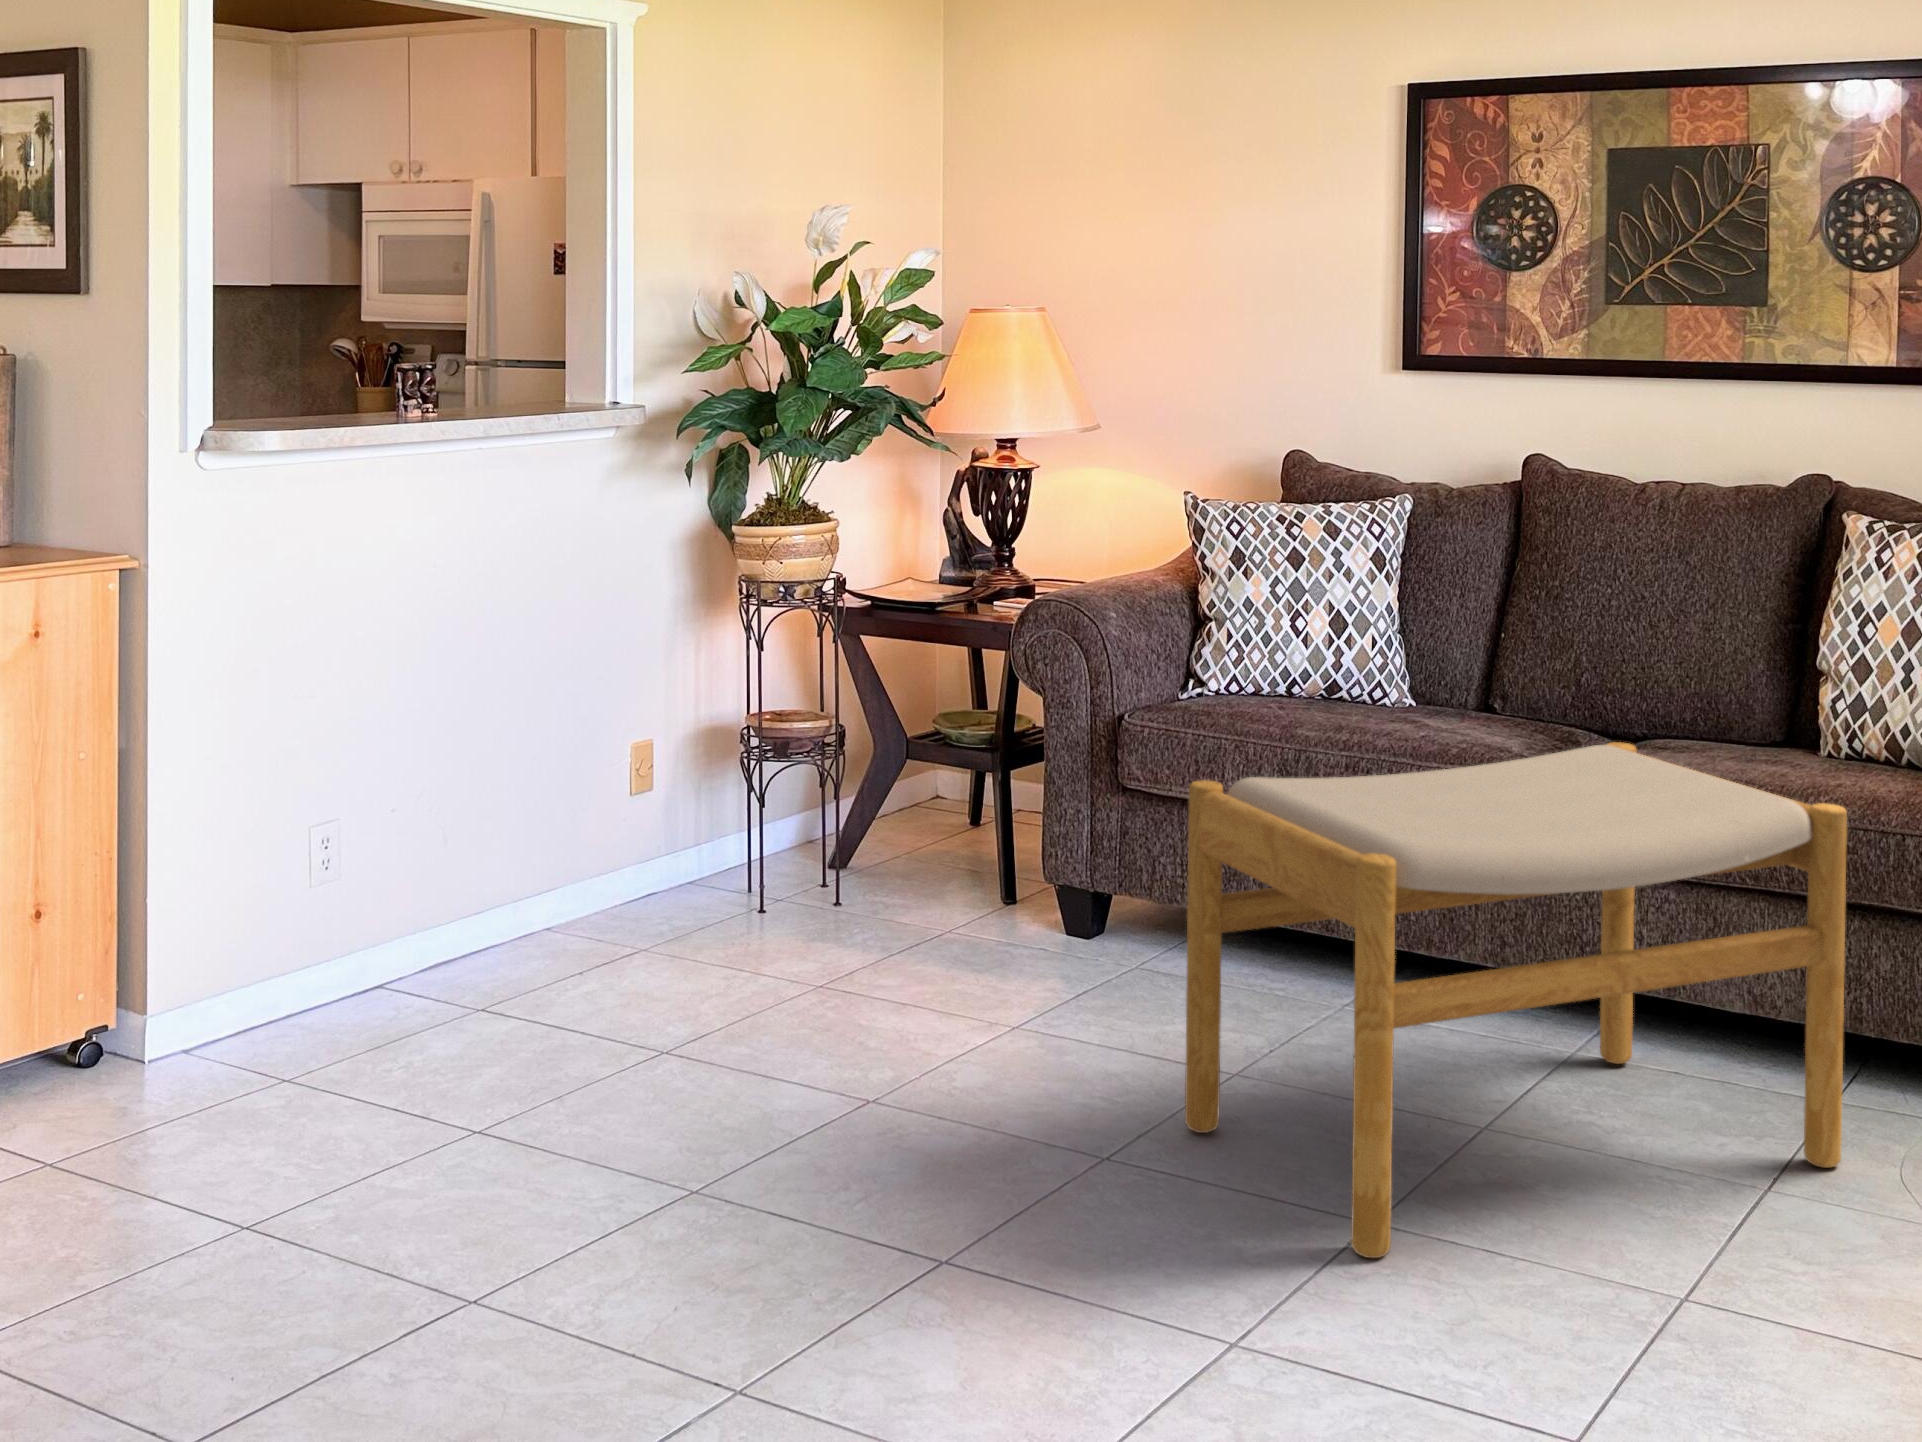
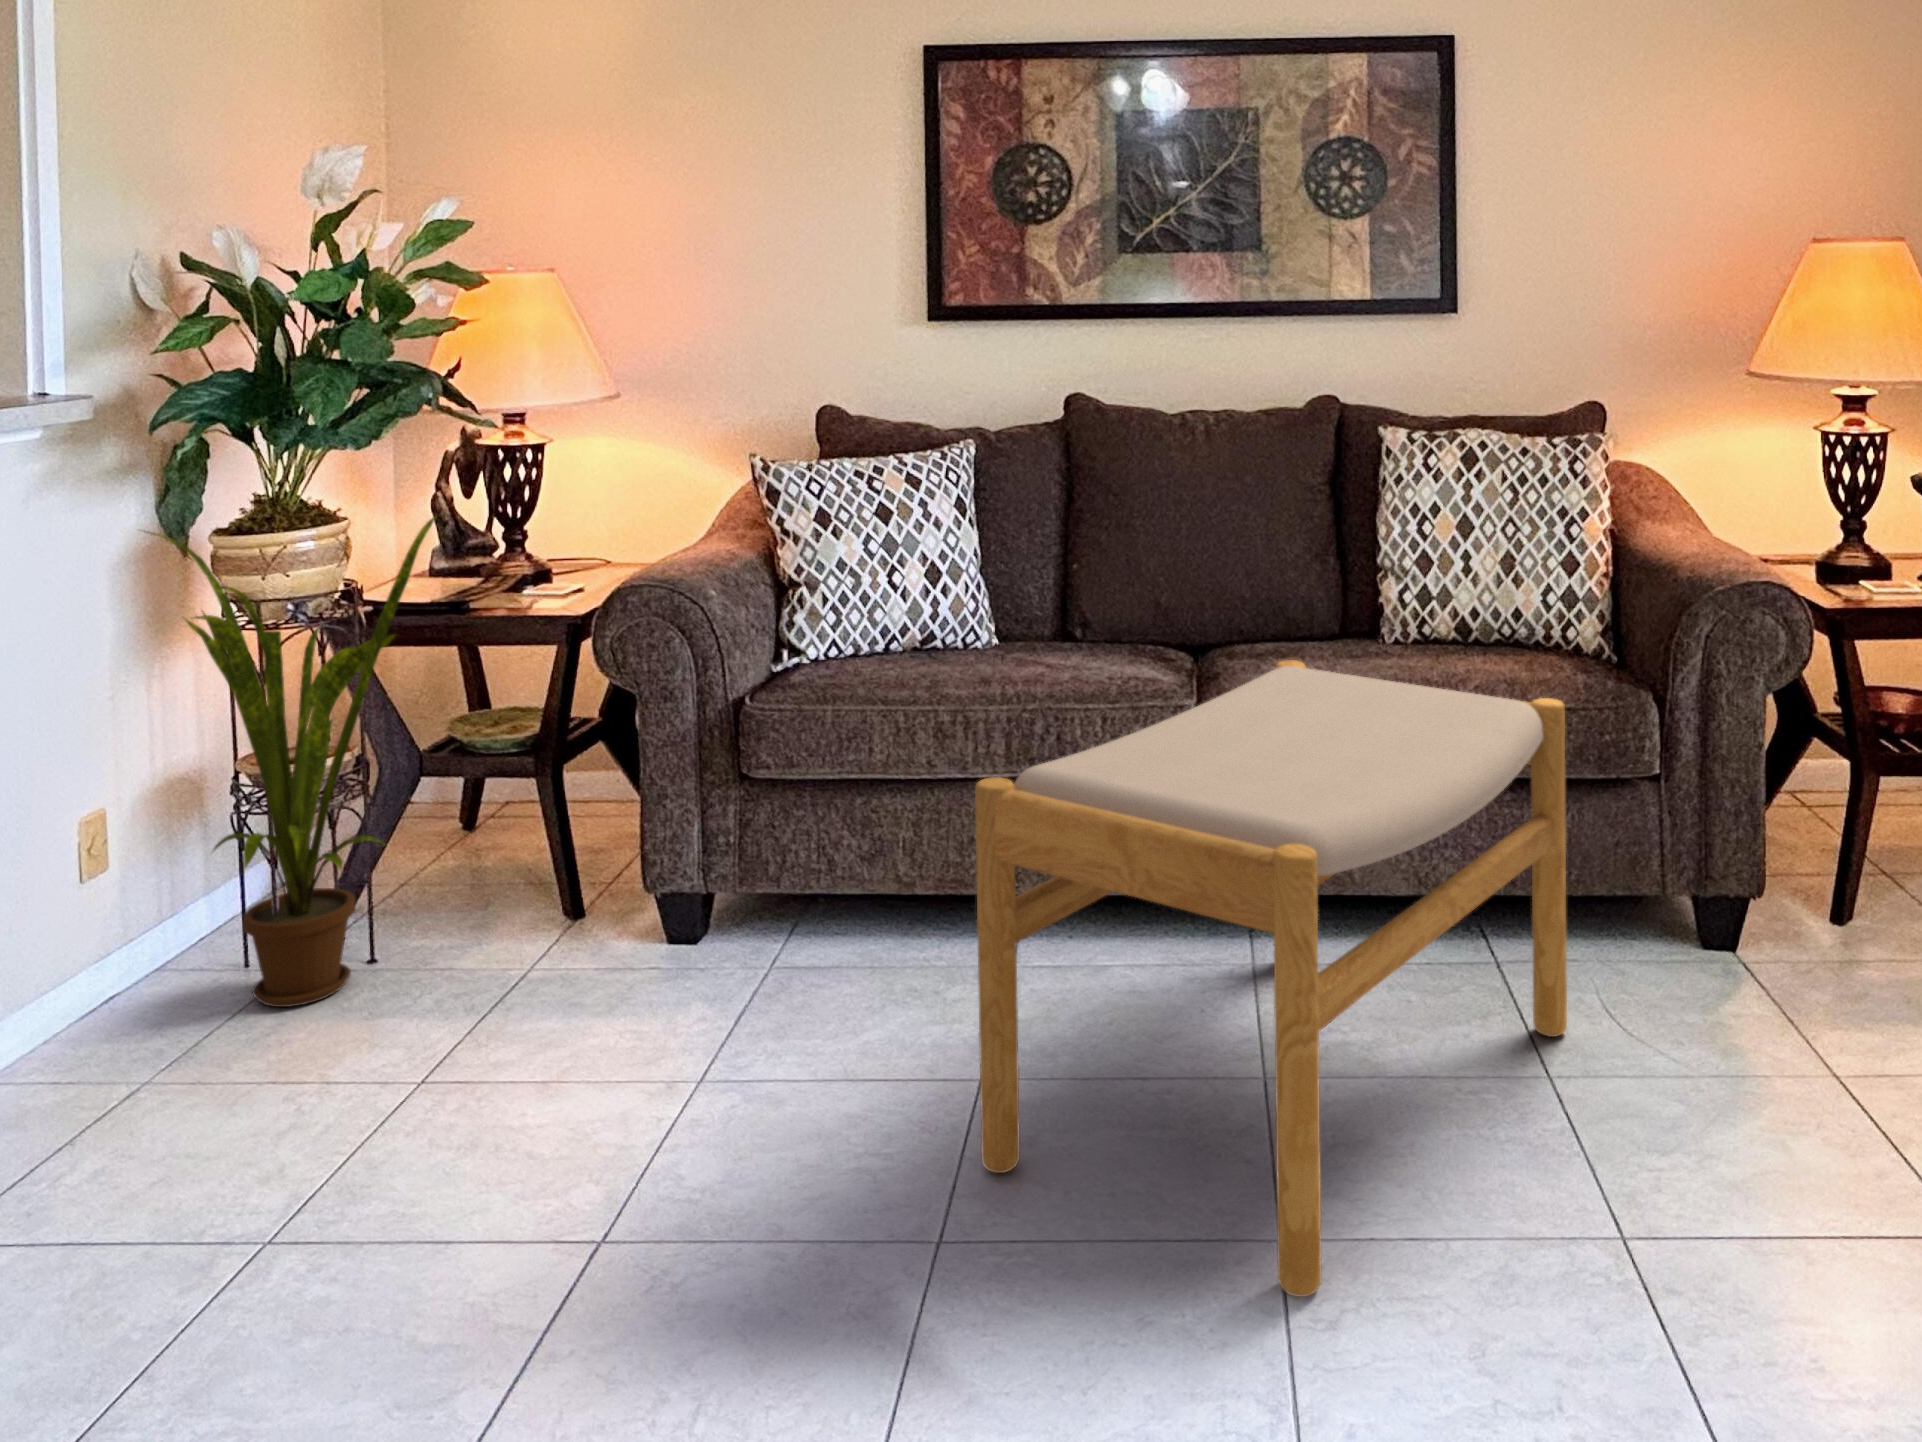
house plant: none [677,512,900,923] -> present [147,516,436,1007]

